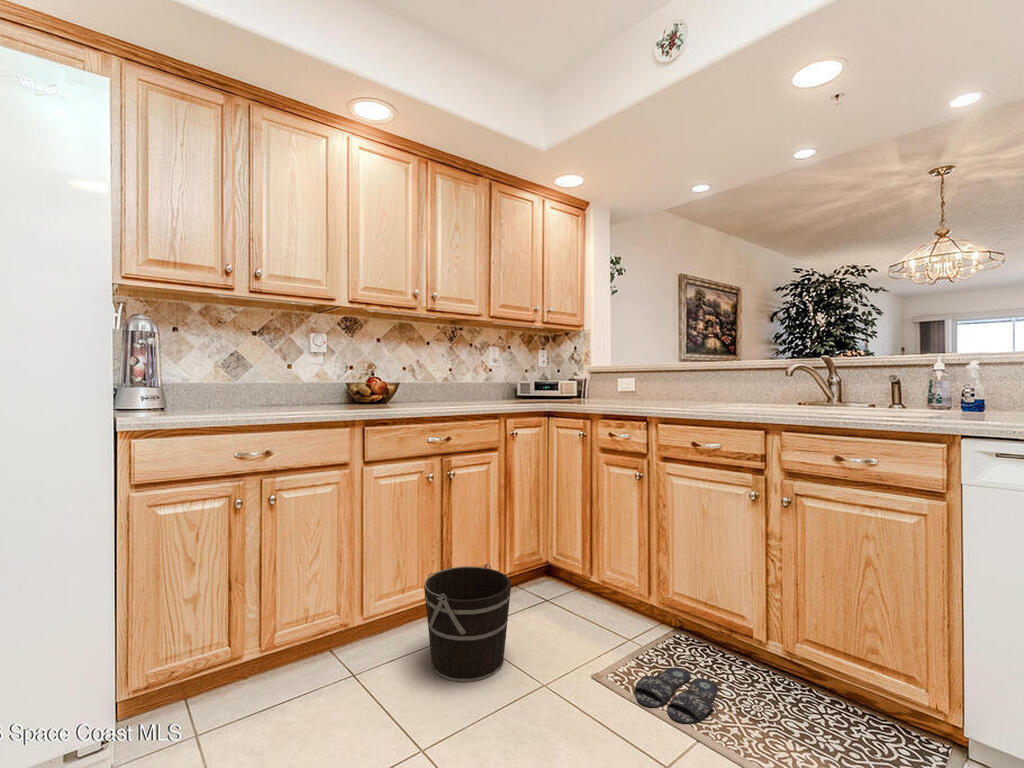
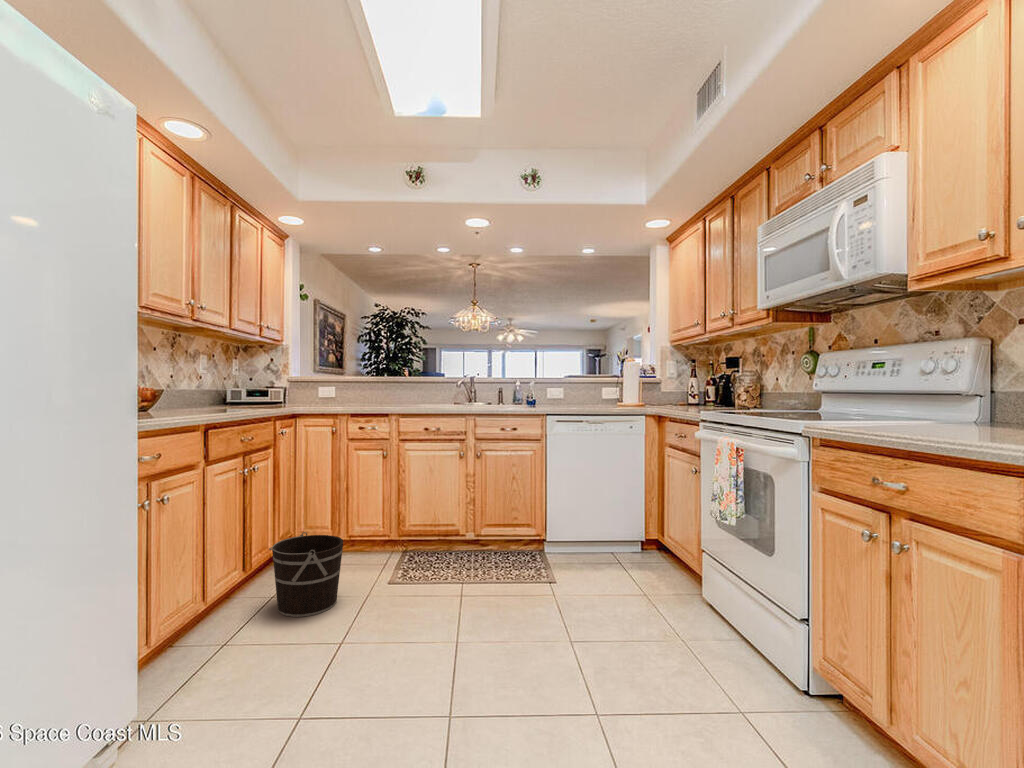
slippers: present [635,667,718,723] -> none [420,561,463,580]

